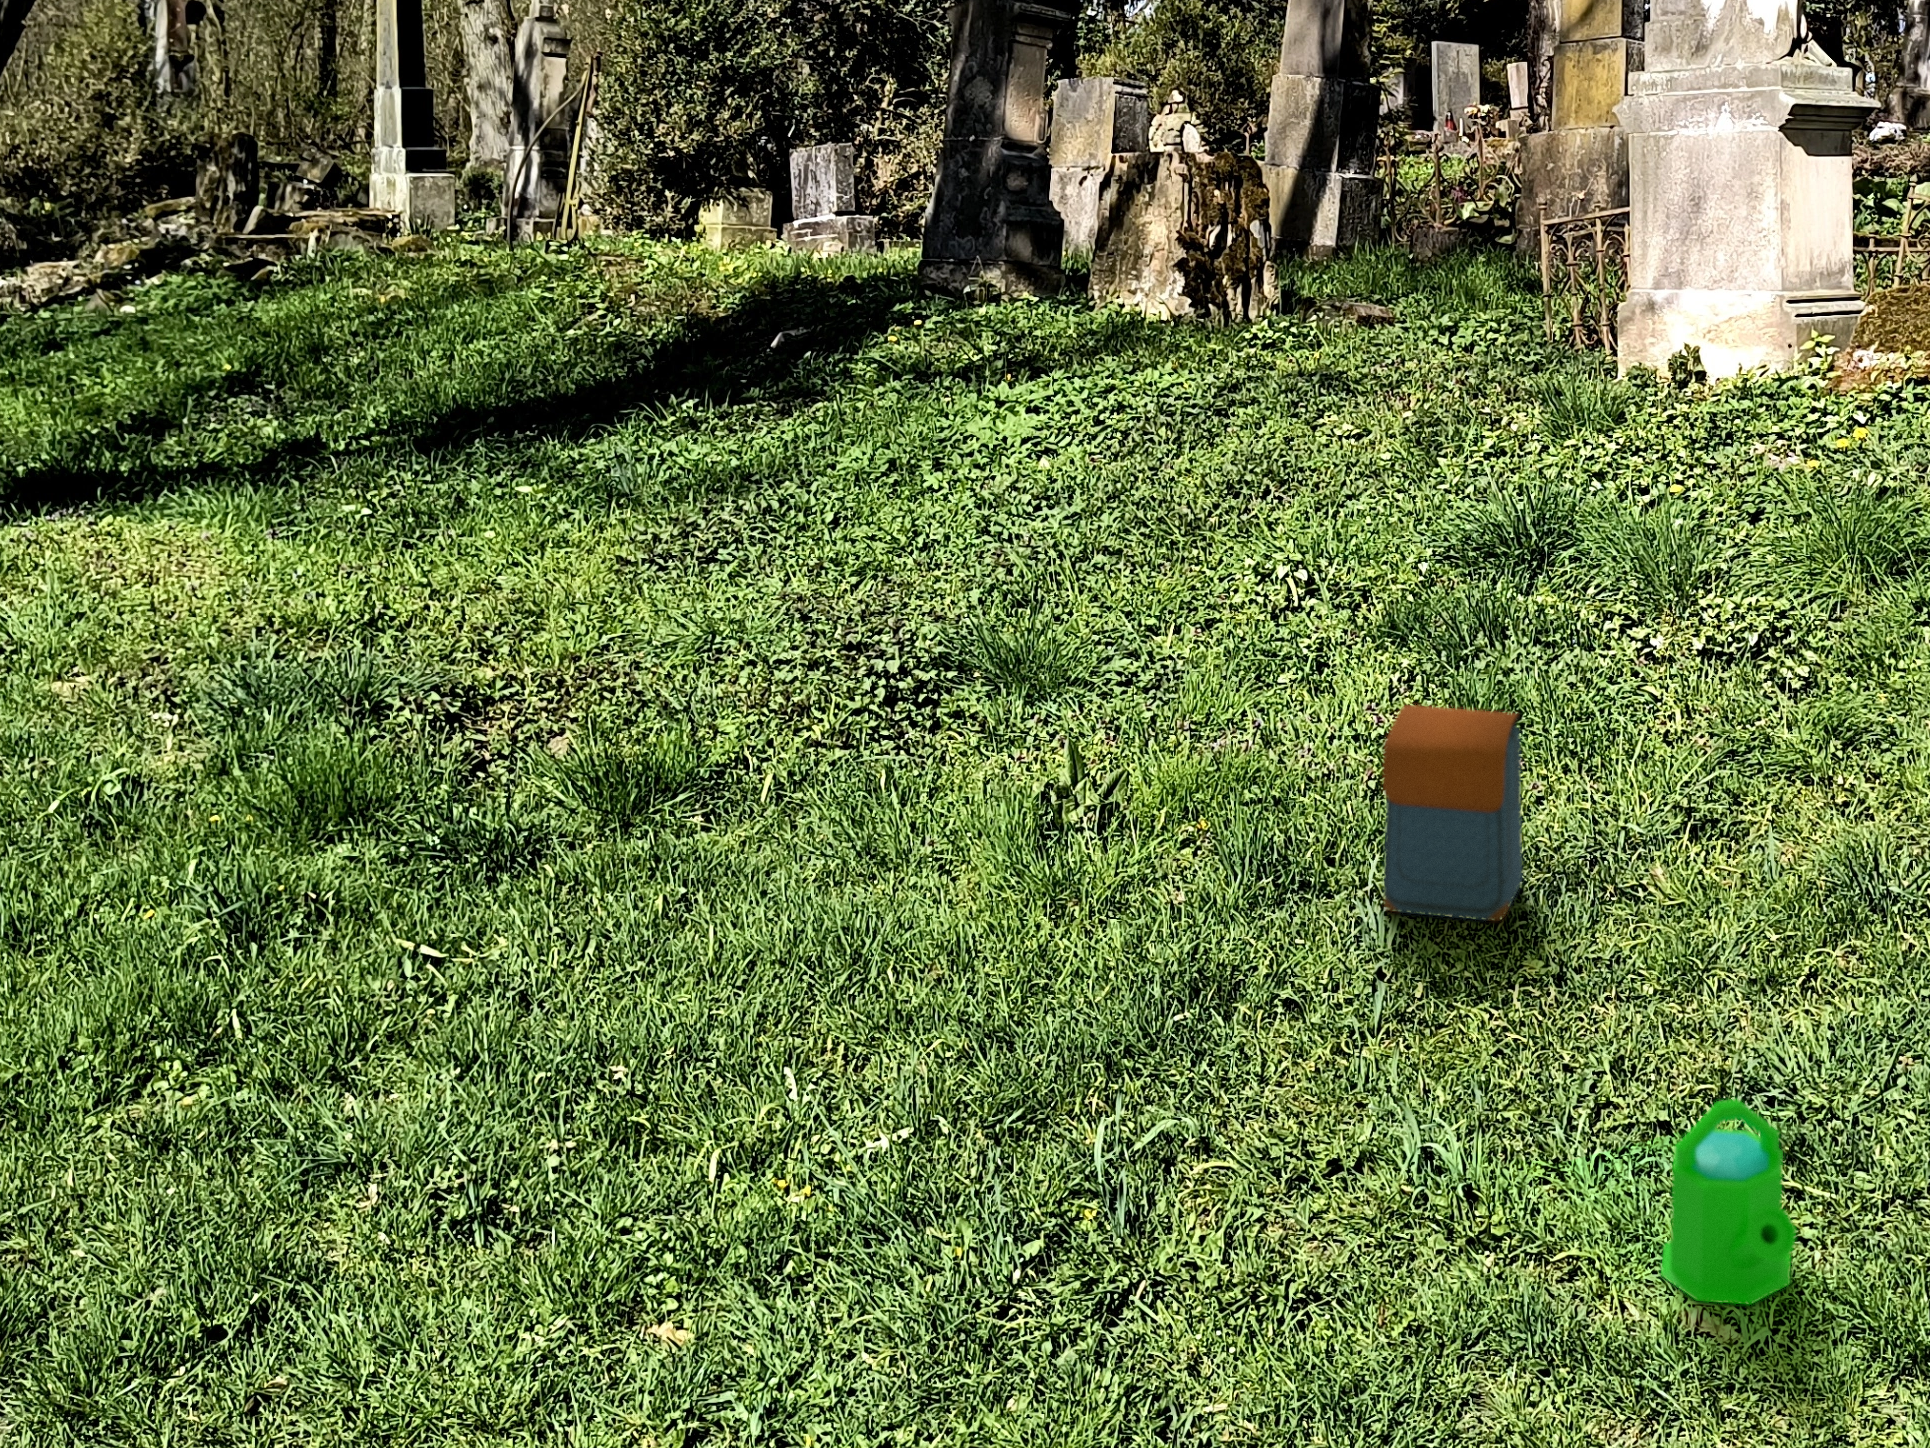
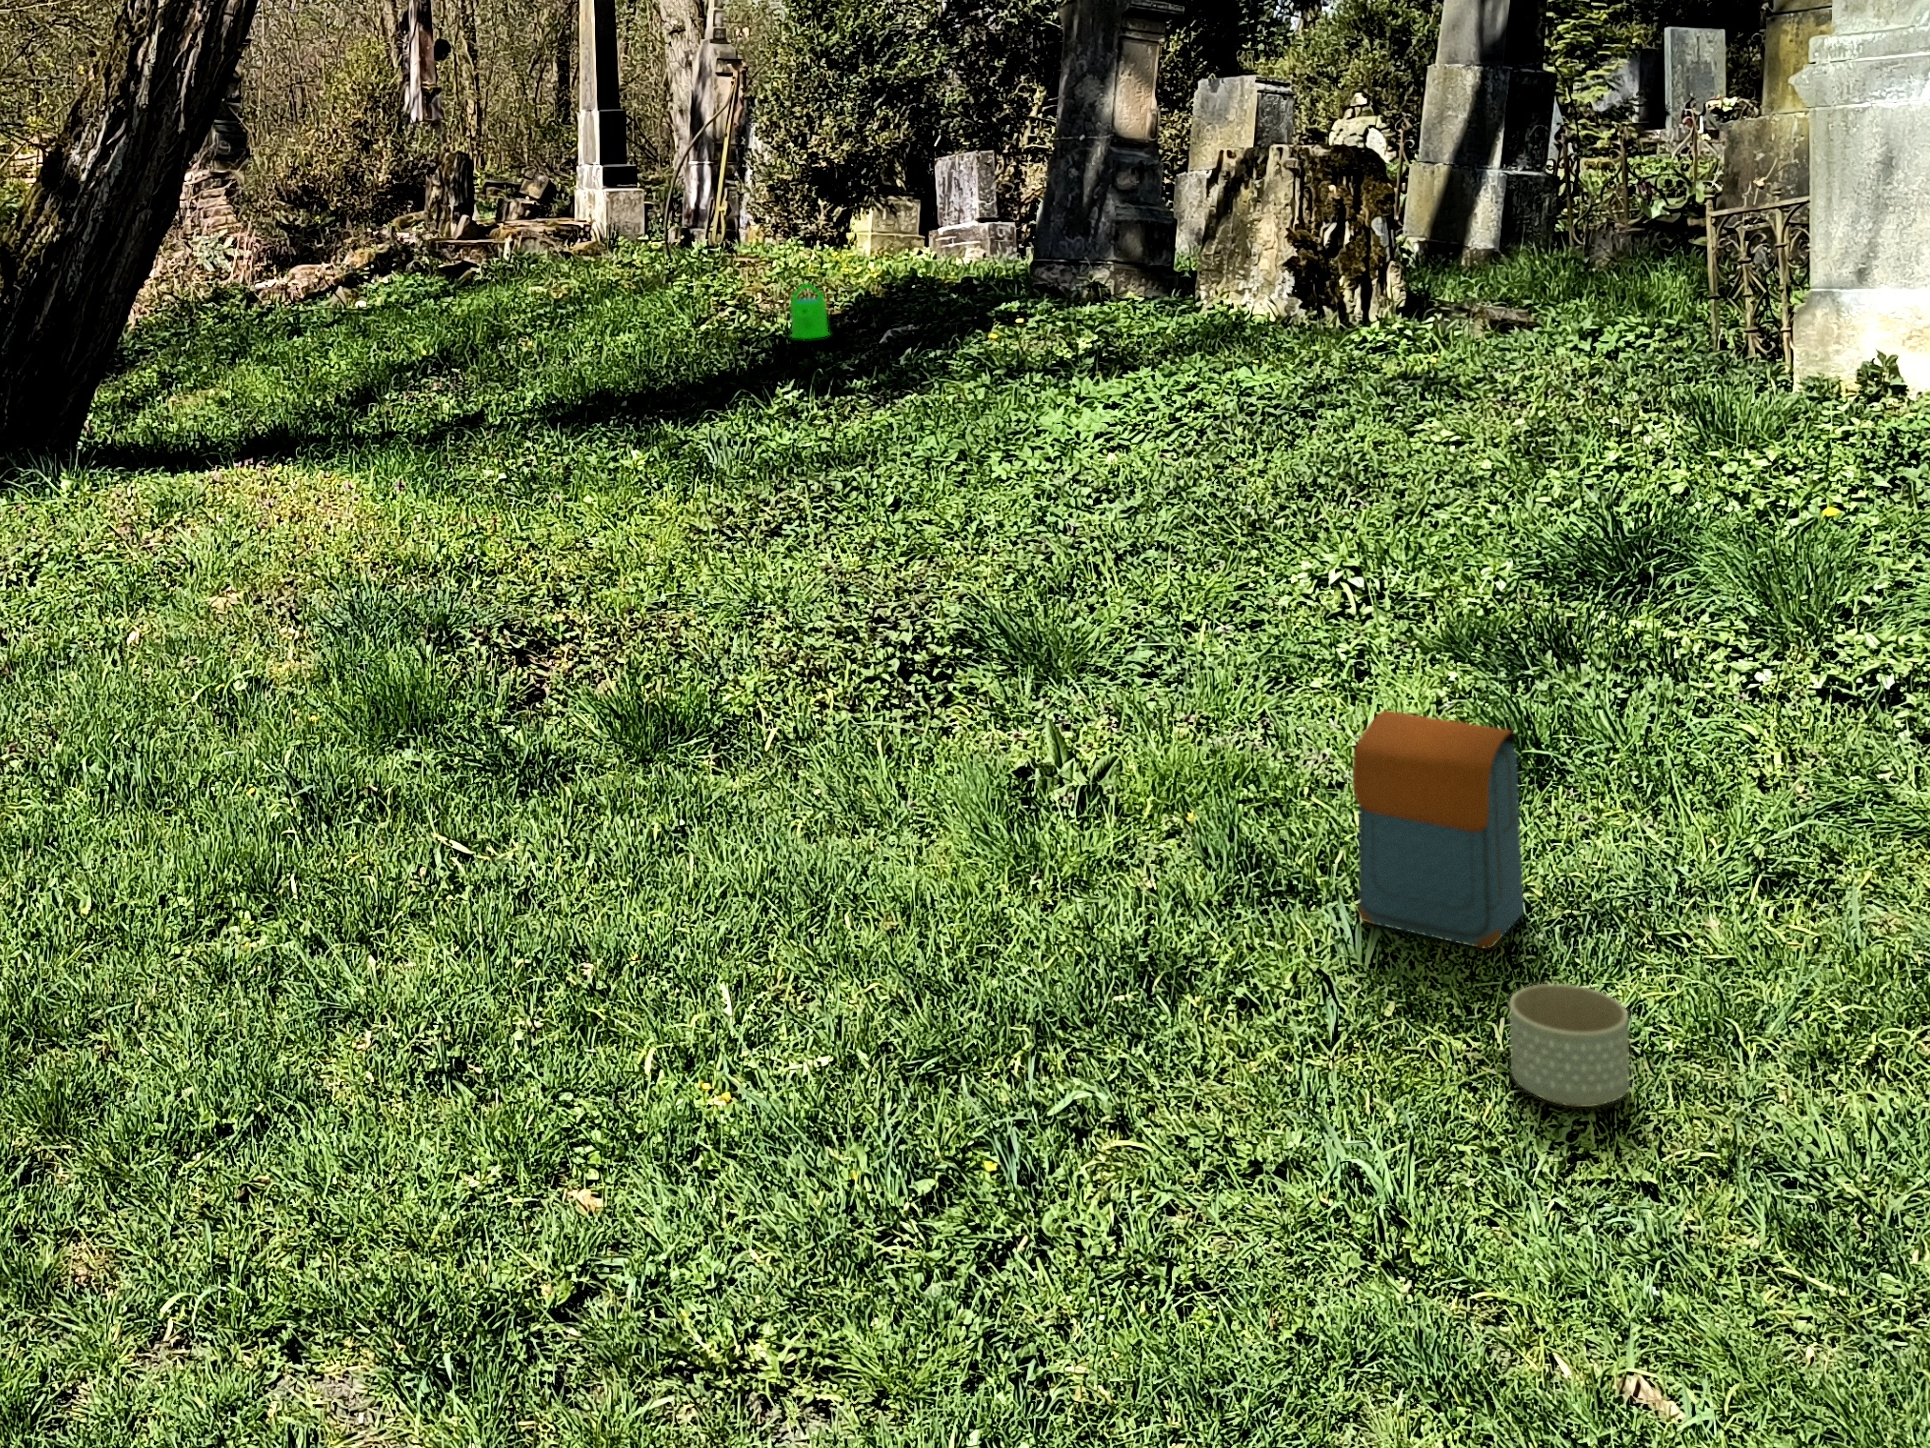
planter: none [1539,945,1638,1058] -> present [1509,984,1630,1107]
watering can: present [1660,1099,1796,1305] -> present [790,283,829,339]

